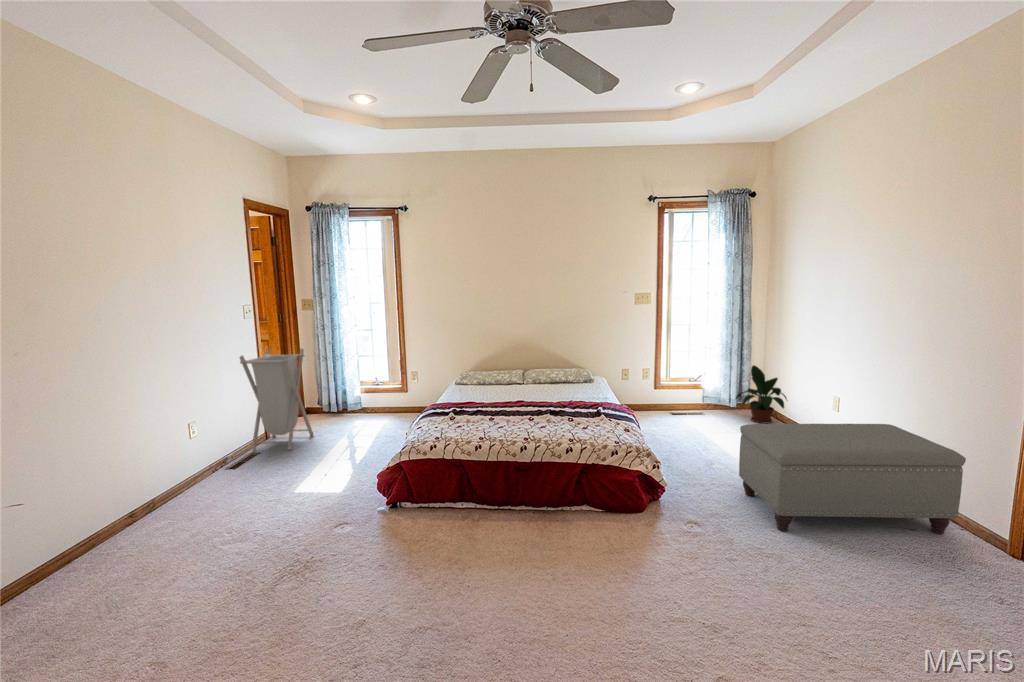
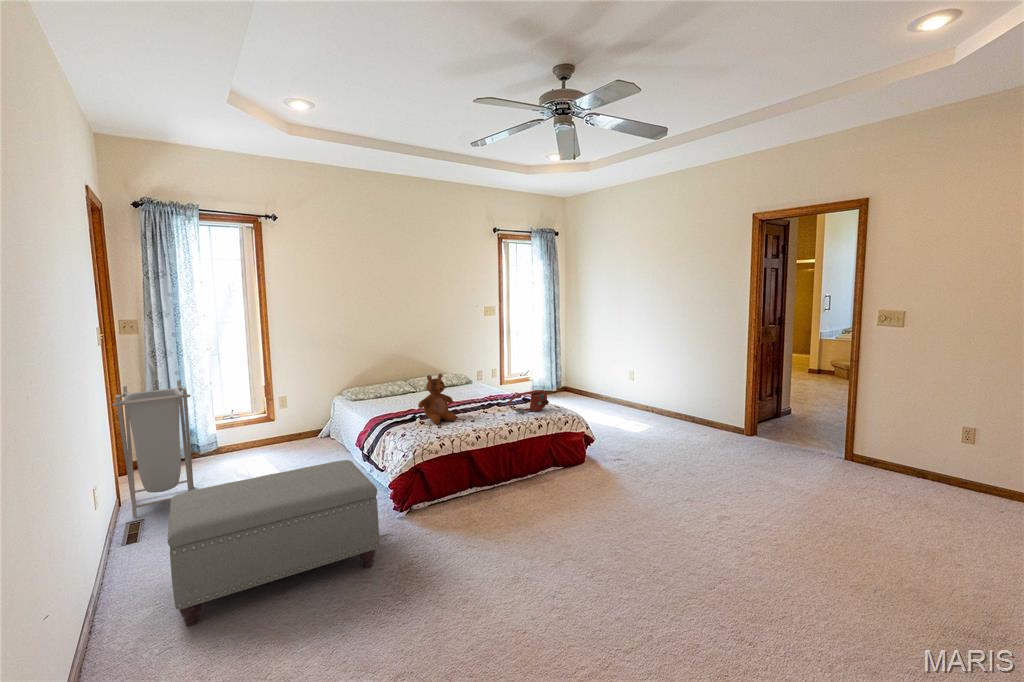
potted plant: present [736,365,787,423] -> none [559,359,594,401]
teddy bear: none [451,366,493,422] -> present [418,374,456,424]
handbag: none [545,401,602,429] -> present [508,390,549,413]
ottoman: present [739,424,966,534] -> present [168,460,379,626]

